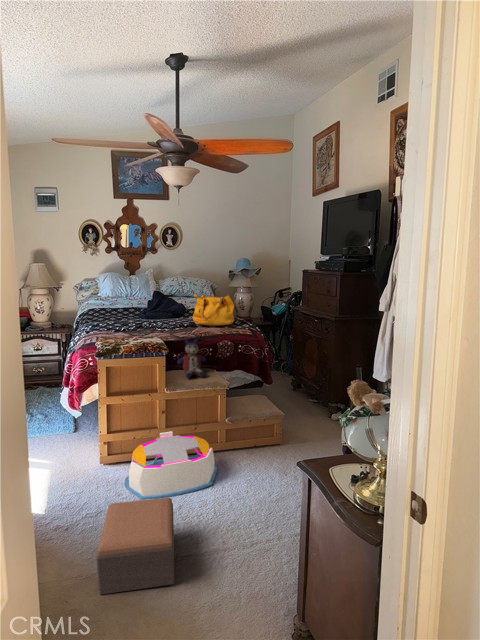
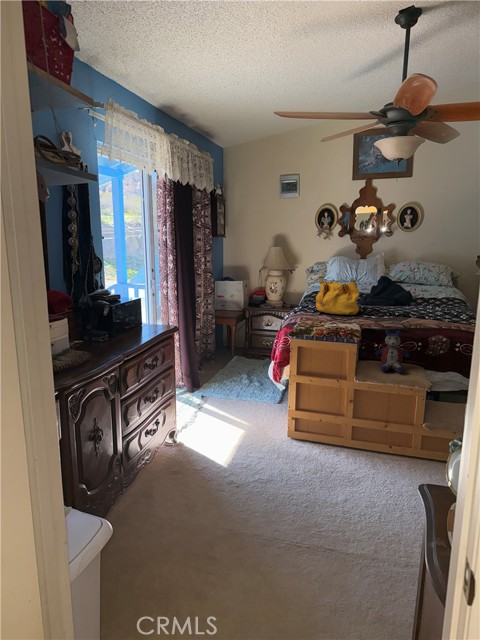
handbag: present [193,293,234,326] -> present [316,279,360,315]
storage bin: present [124,431,217,500] -> none [301,421,400,490]
footstool: present [97,498,174,594] -> none [244,468,327,561]

